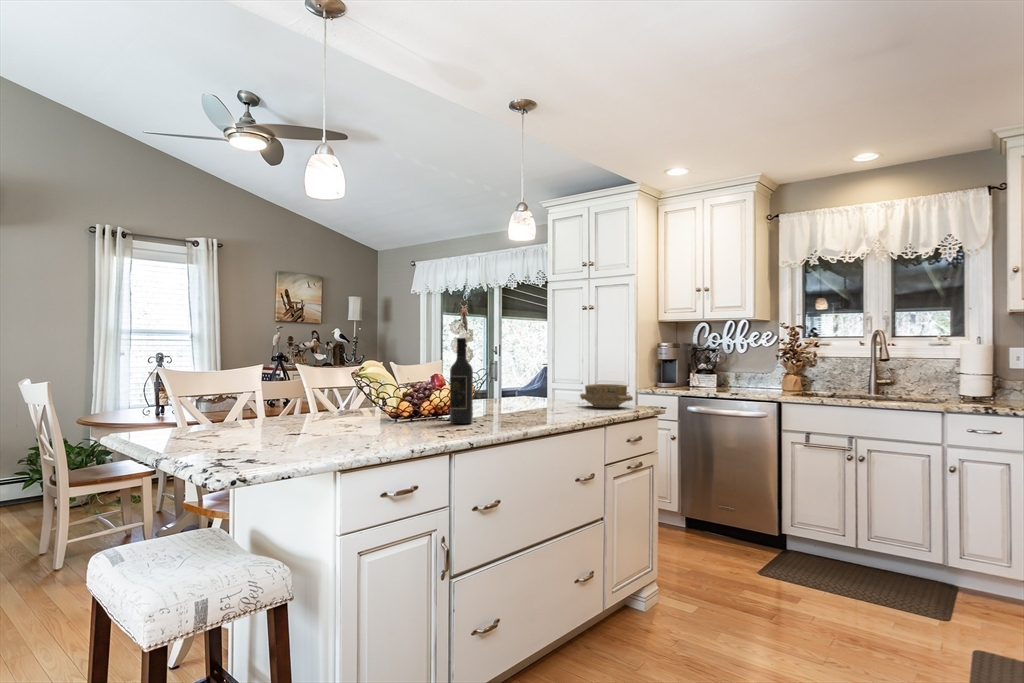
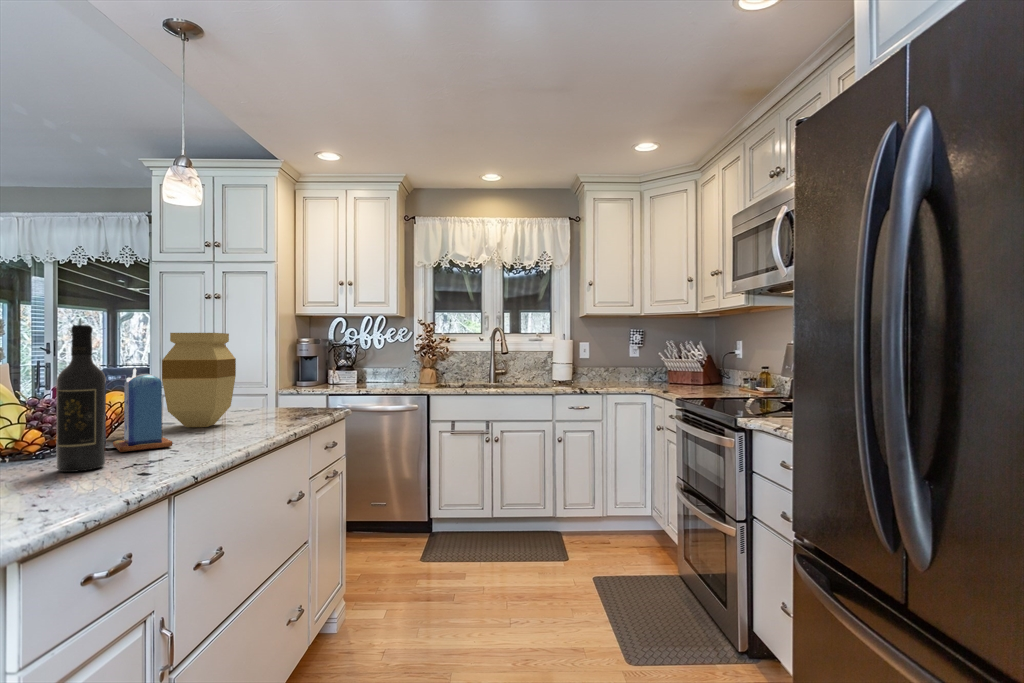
vase: none [522,341,570,410] -> present [162,333,236,427]
candle: none [486,365,515,418] -> present [113,368,172,452]
ceramic bowl: present [580,384,633,408] -> none [243,387,315,417]

